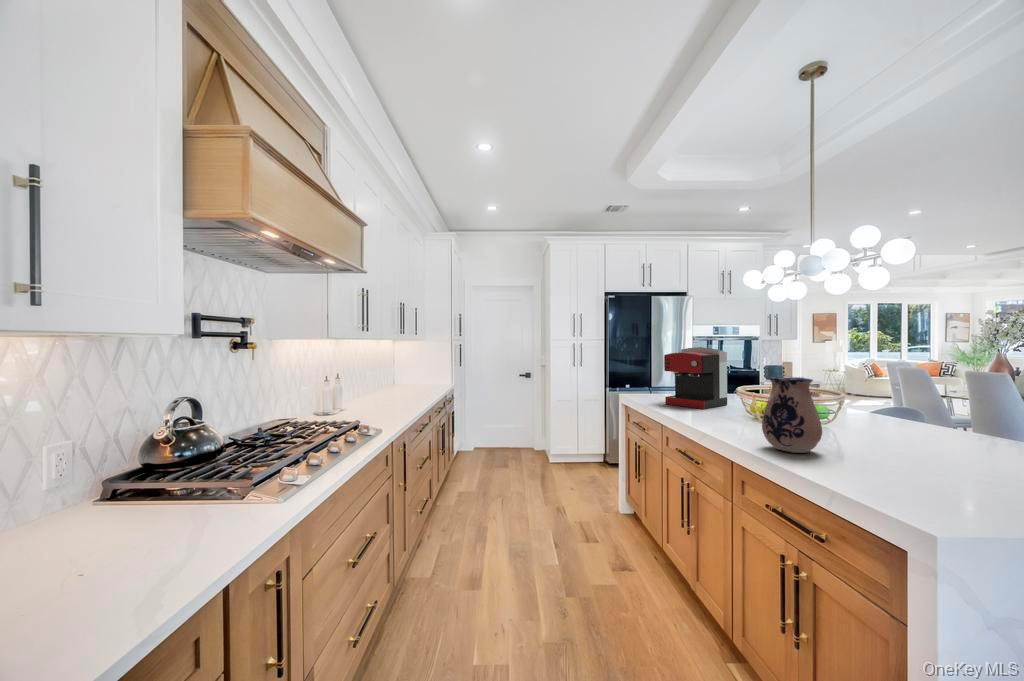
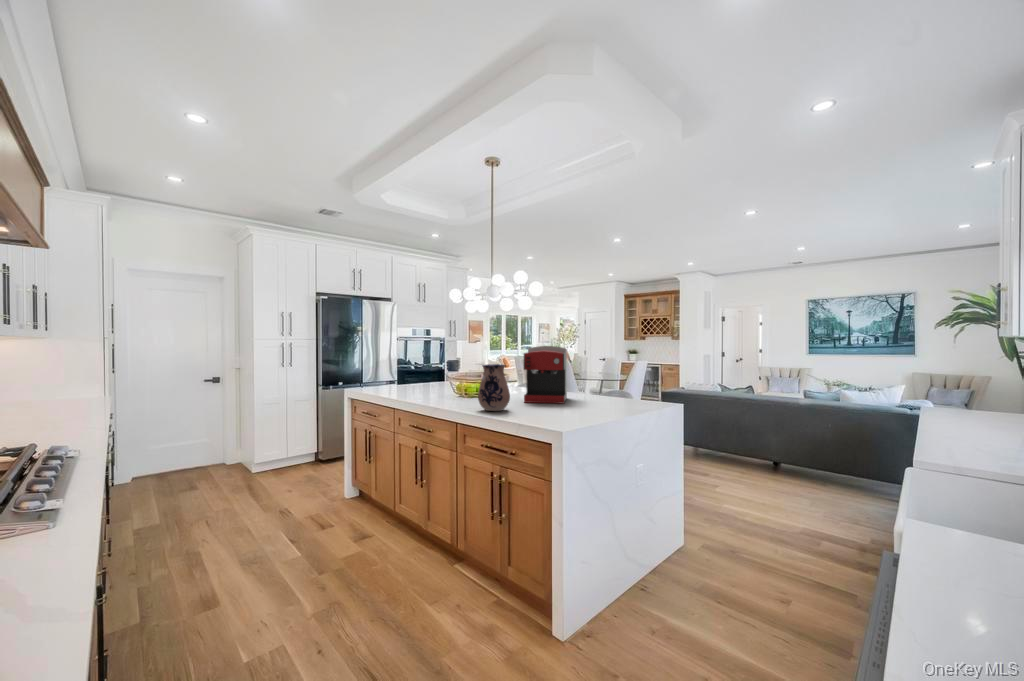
coffee maker: present [664,347,727,409] -> present [524,346,567,404]

